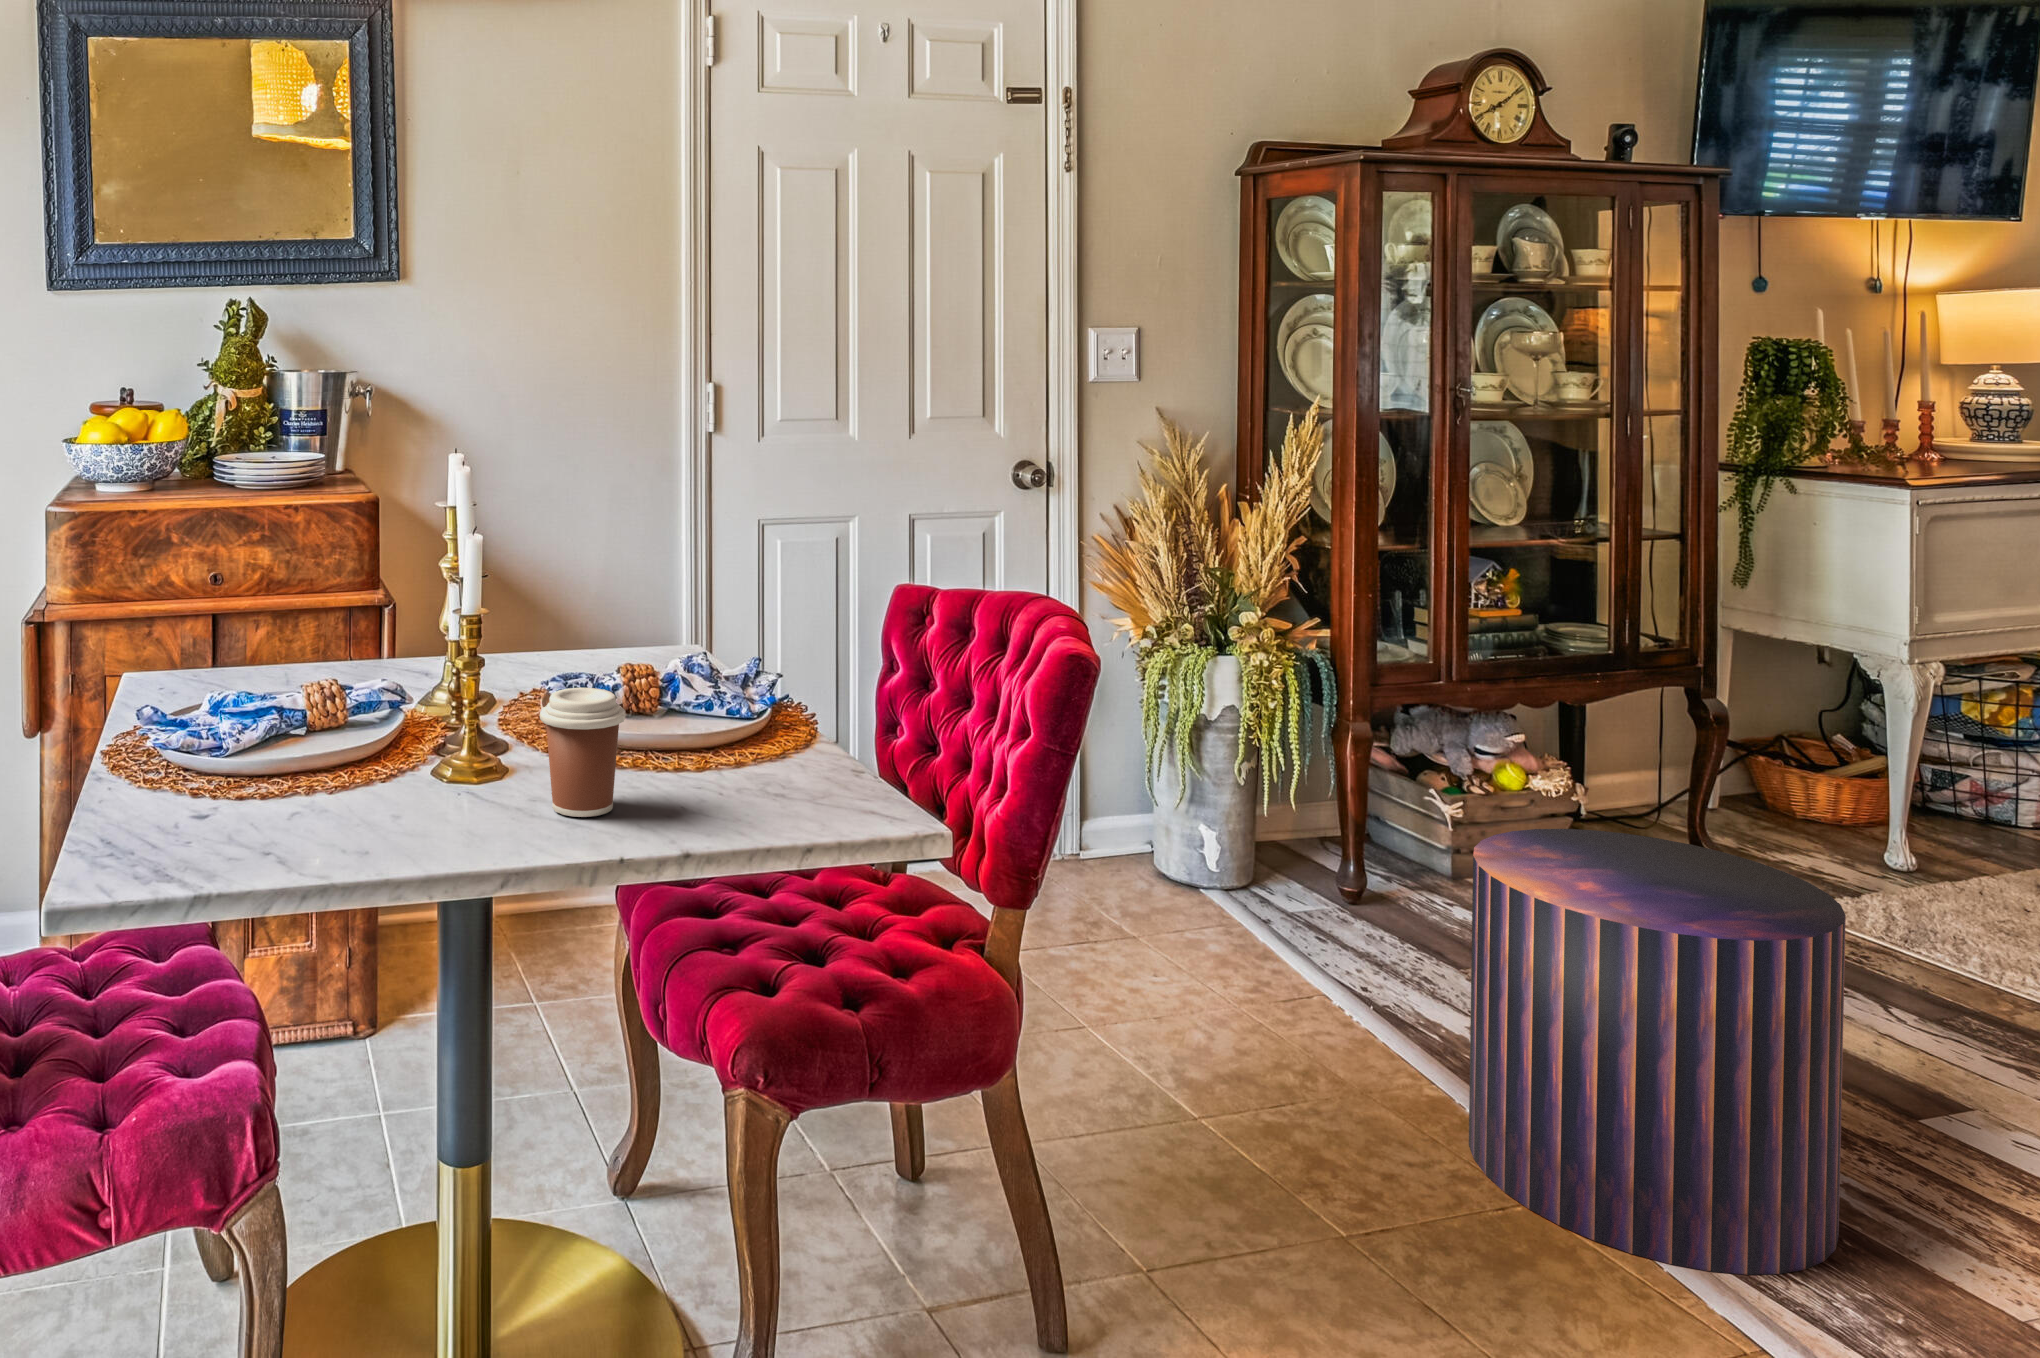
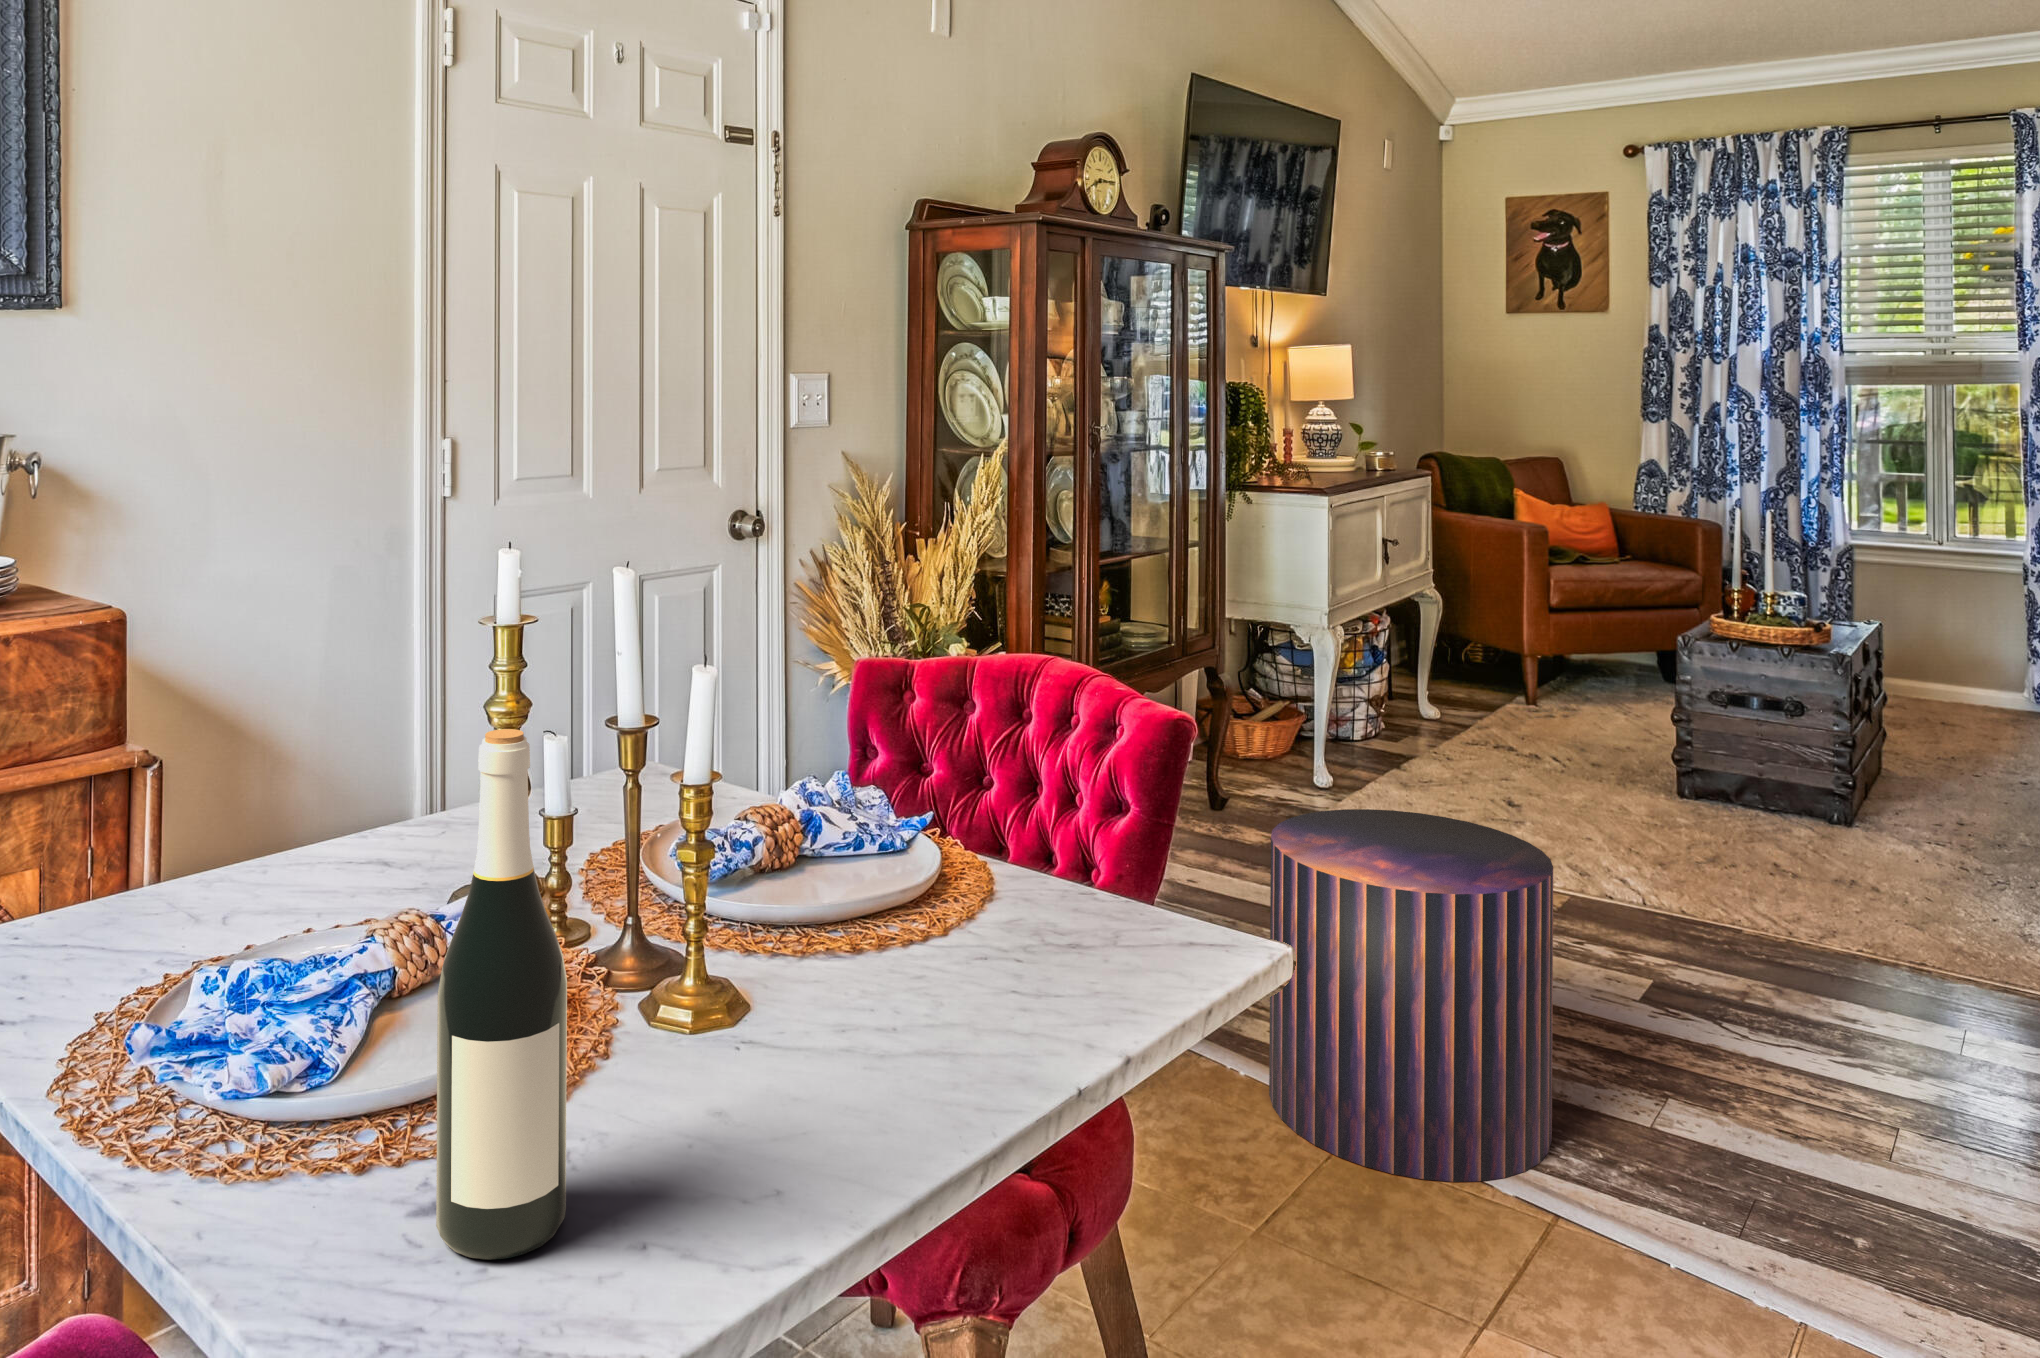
wine bottle: none [171,537,250,849] -> present [436,729,567,1260]
coffee cup: present [540,688,625,817] -> none [841,858,955,1040]

